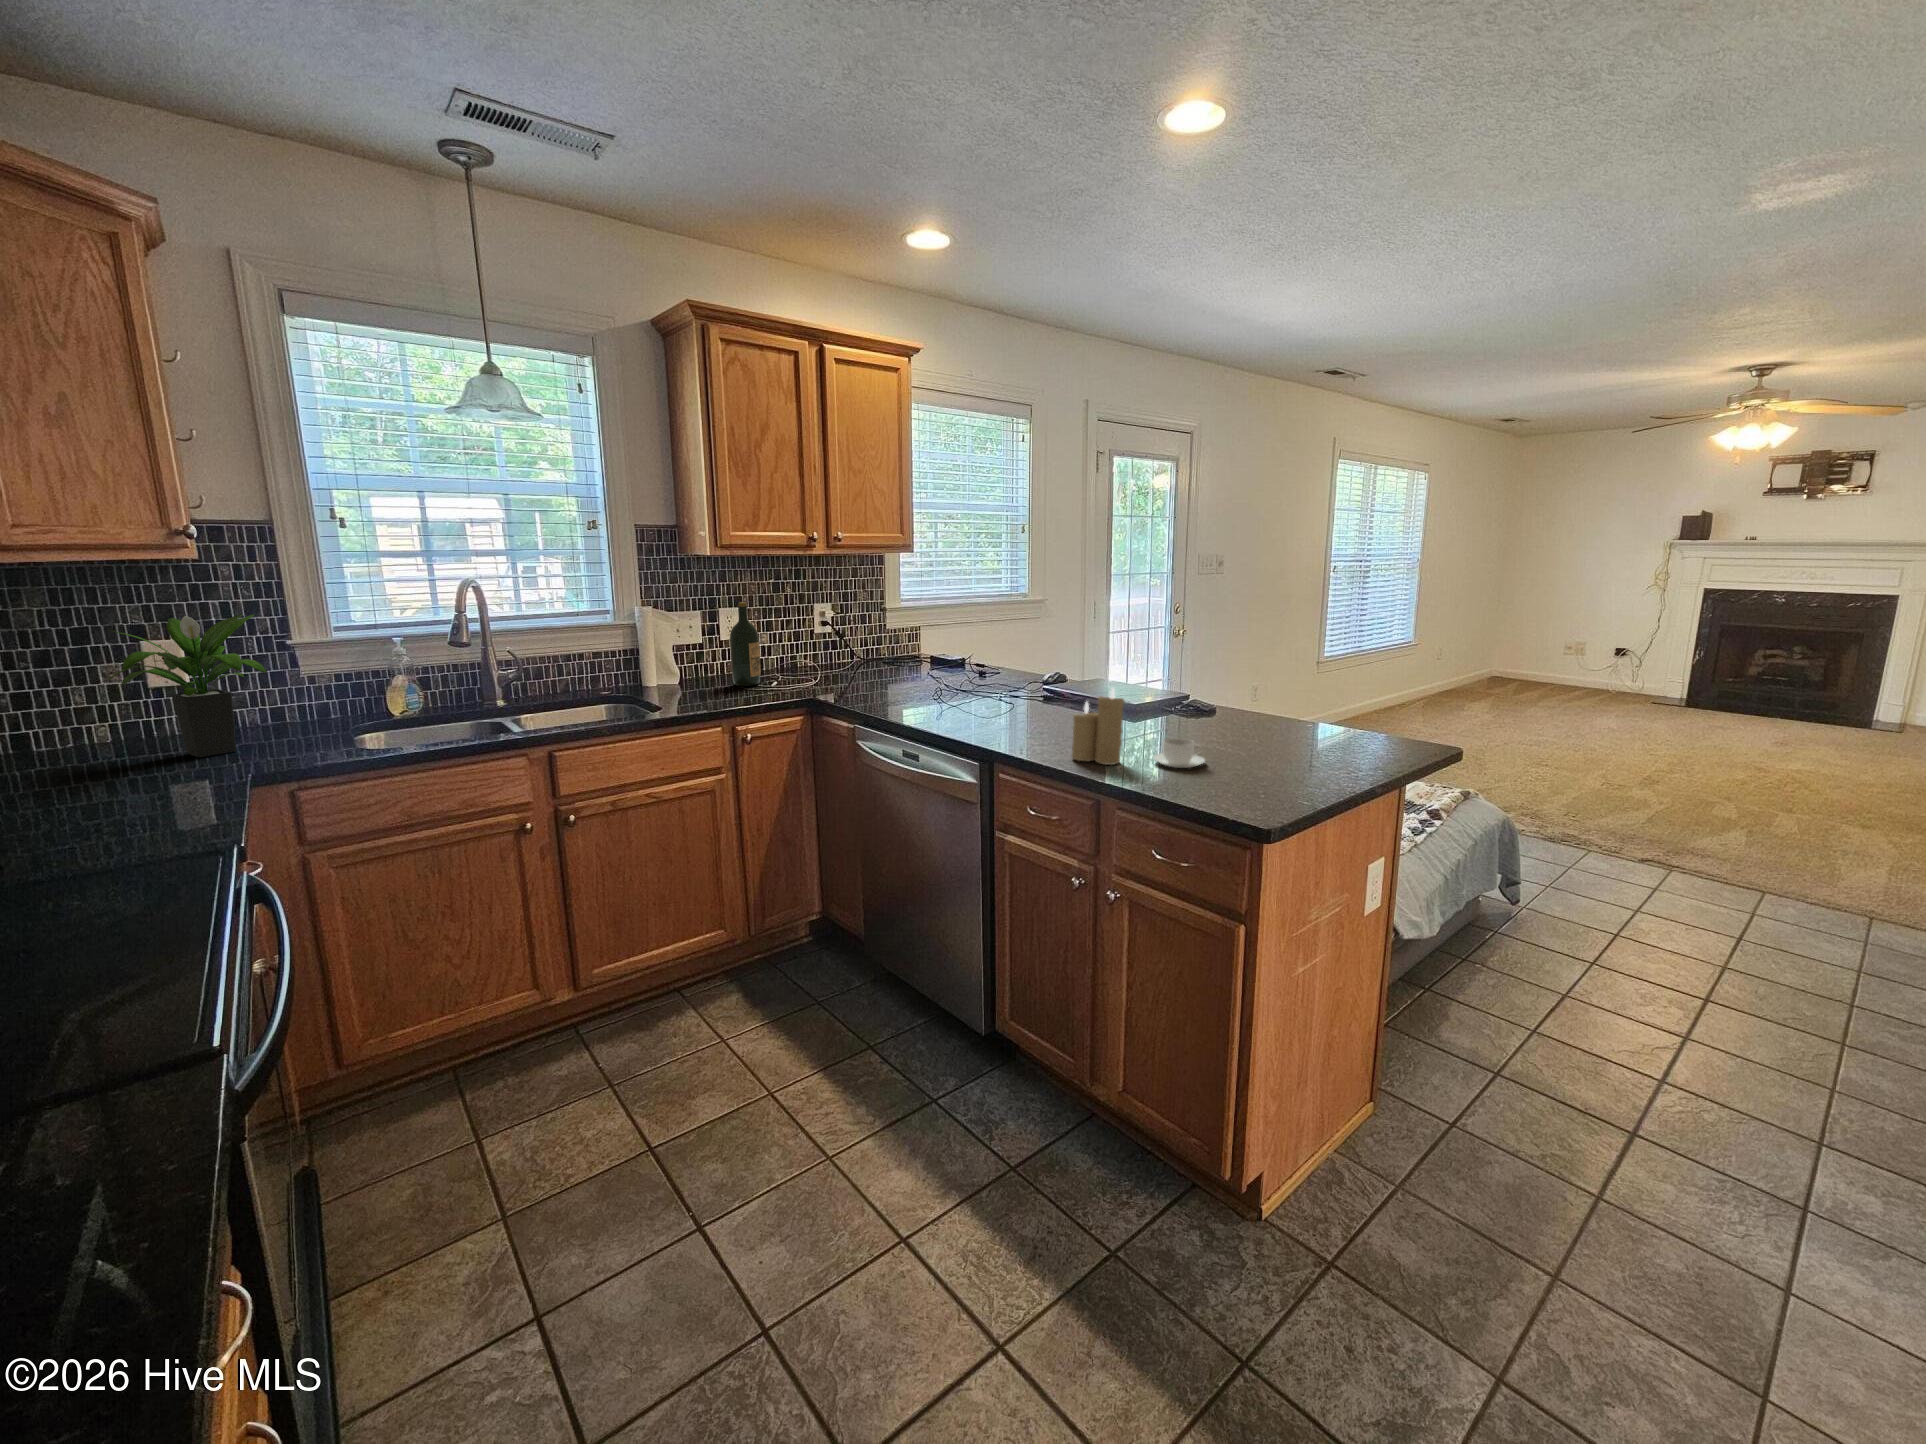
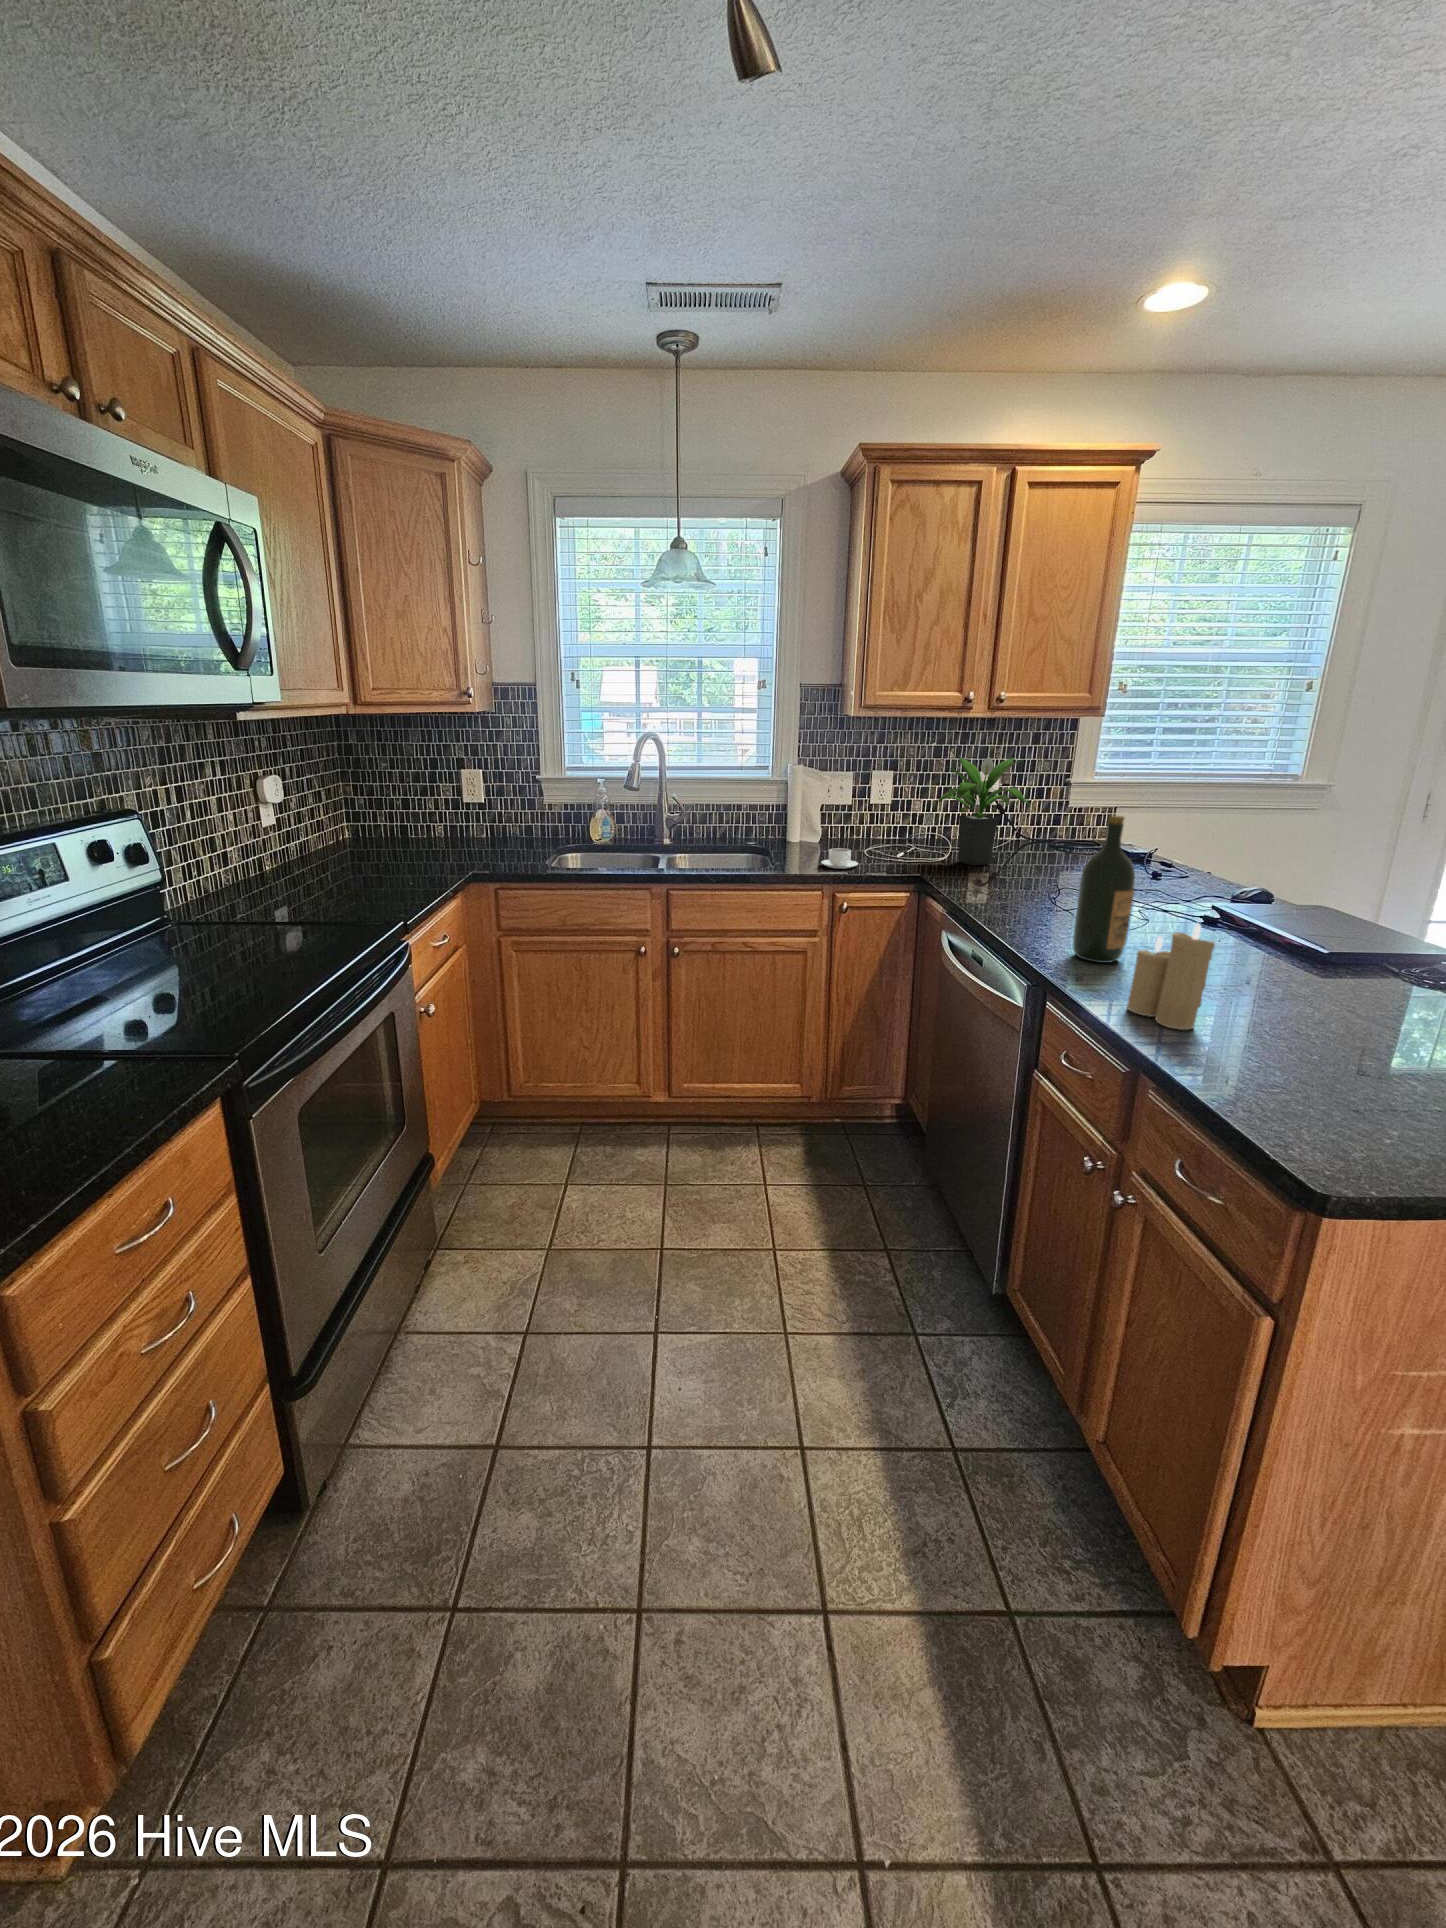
wine bottle: present [730,602,761,686] -> present [1073,815,1135,963]
potted plant: present [108,614,267,757] -> present [931,757,1029,865]
coffee cup: present [1153,738,1205,768] -> present [821,848,858,869]

